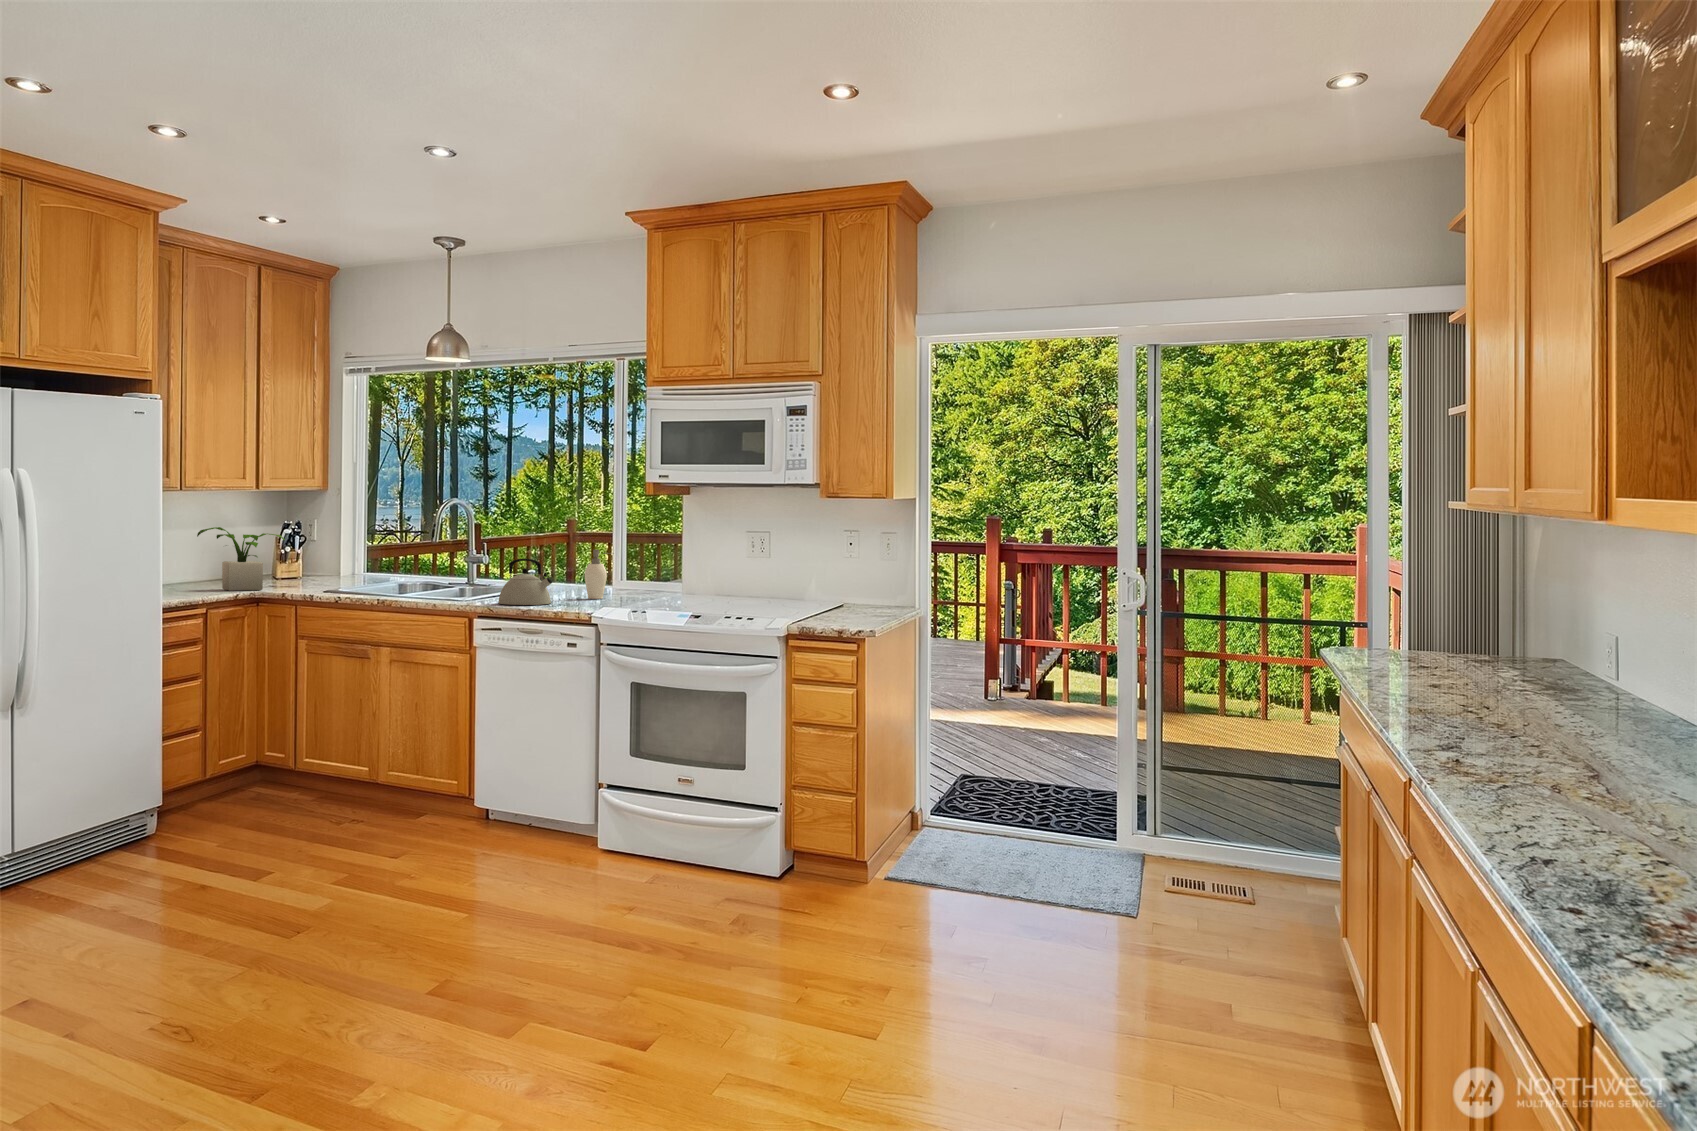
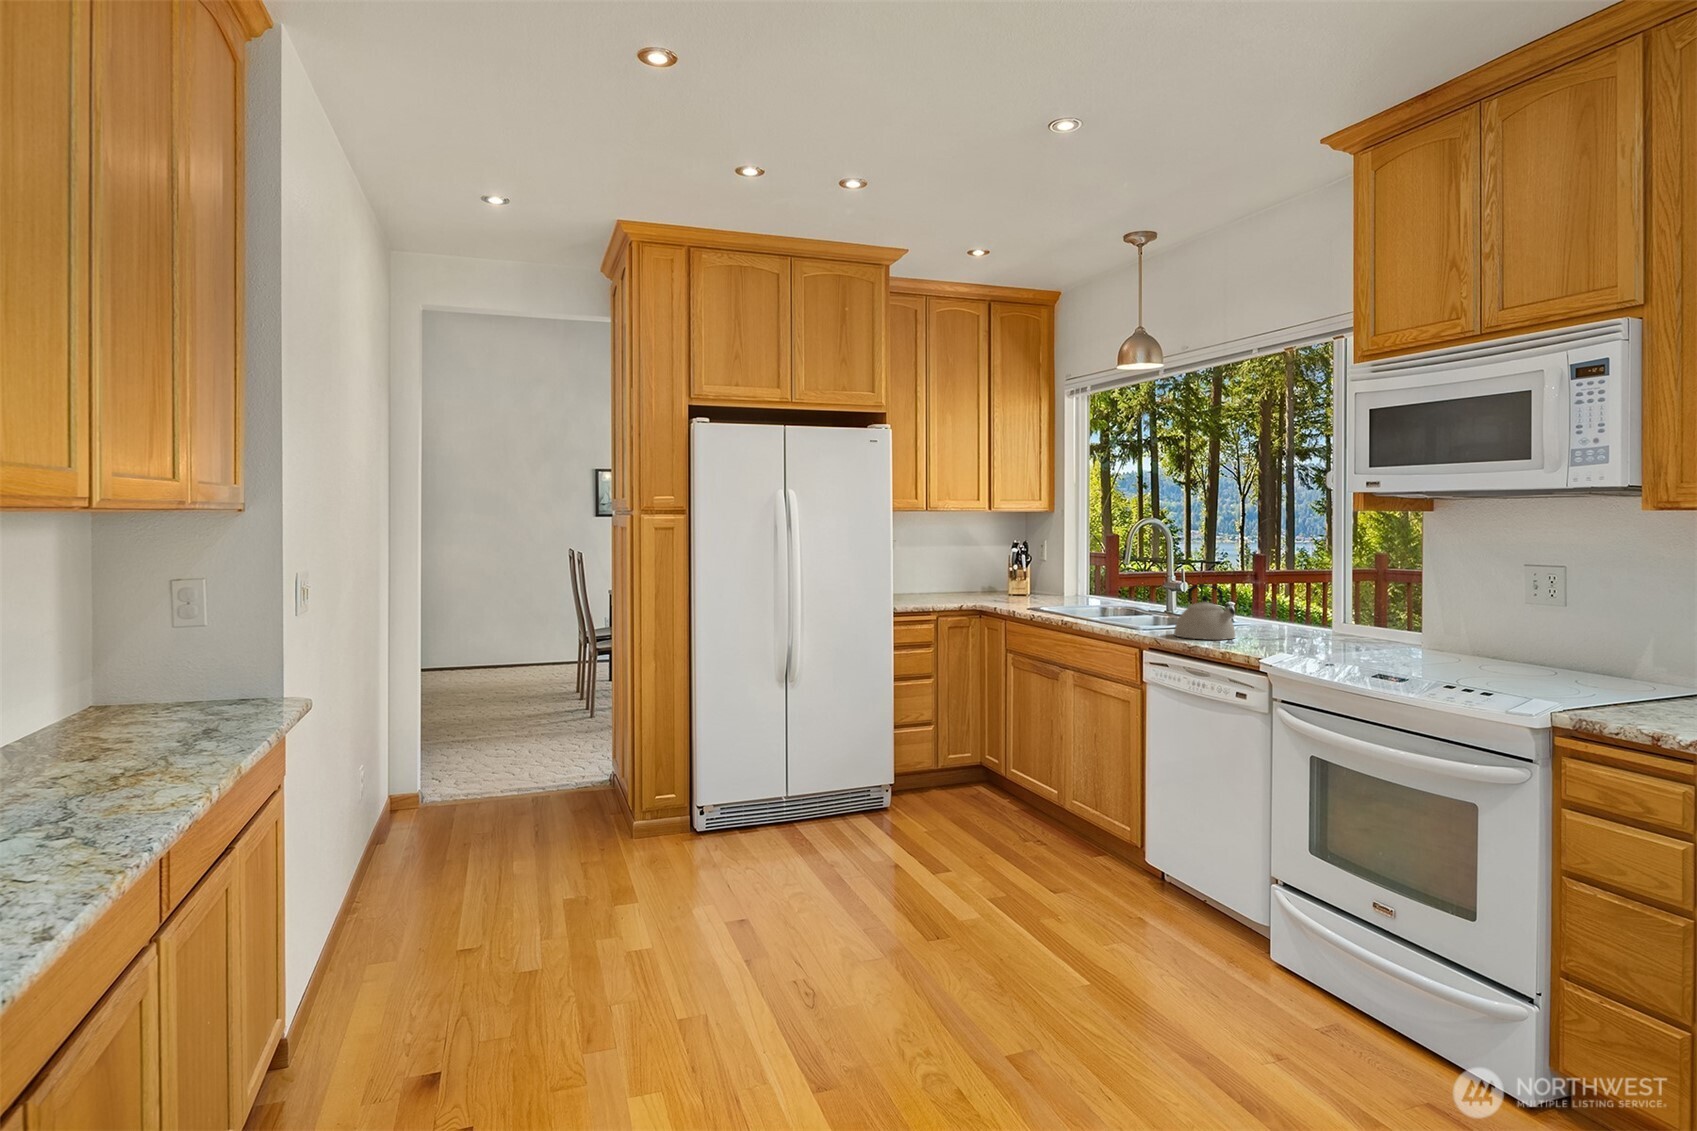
potted plant: present [197,527,284,591] -> none [931,546,1002,604]
soap dispenser: present [585,550,613,599] -> none [1289,573,1328,633]

